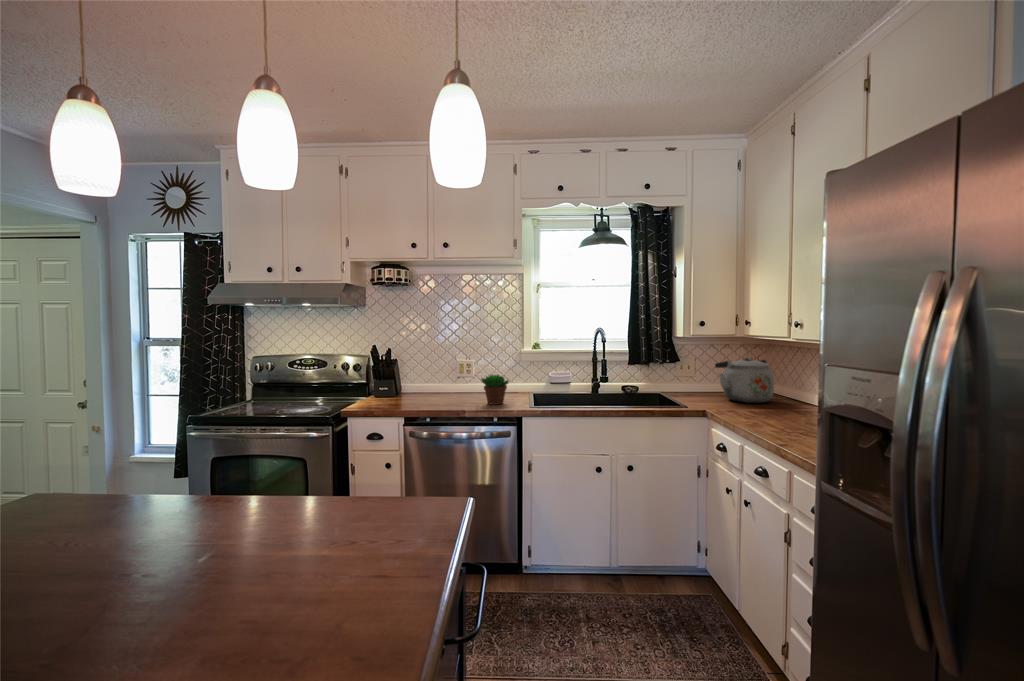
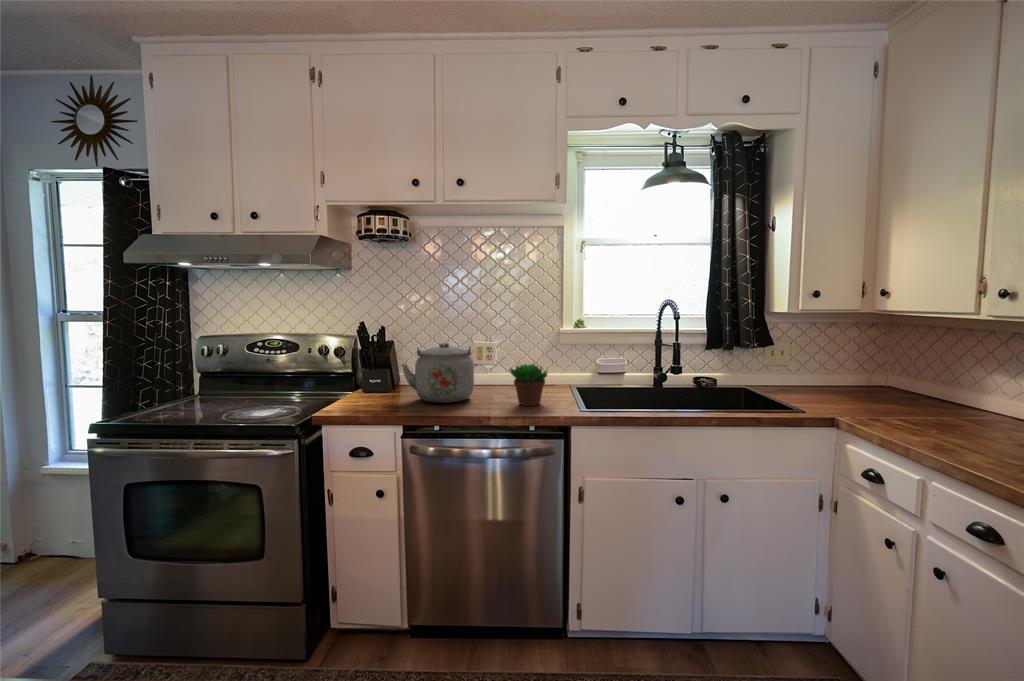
kettle: present [715,357,774,403] -> present [402,343,474,403]

